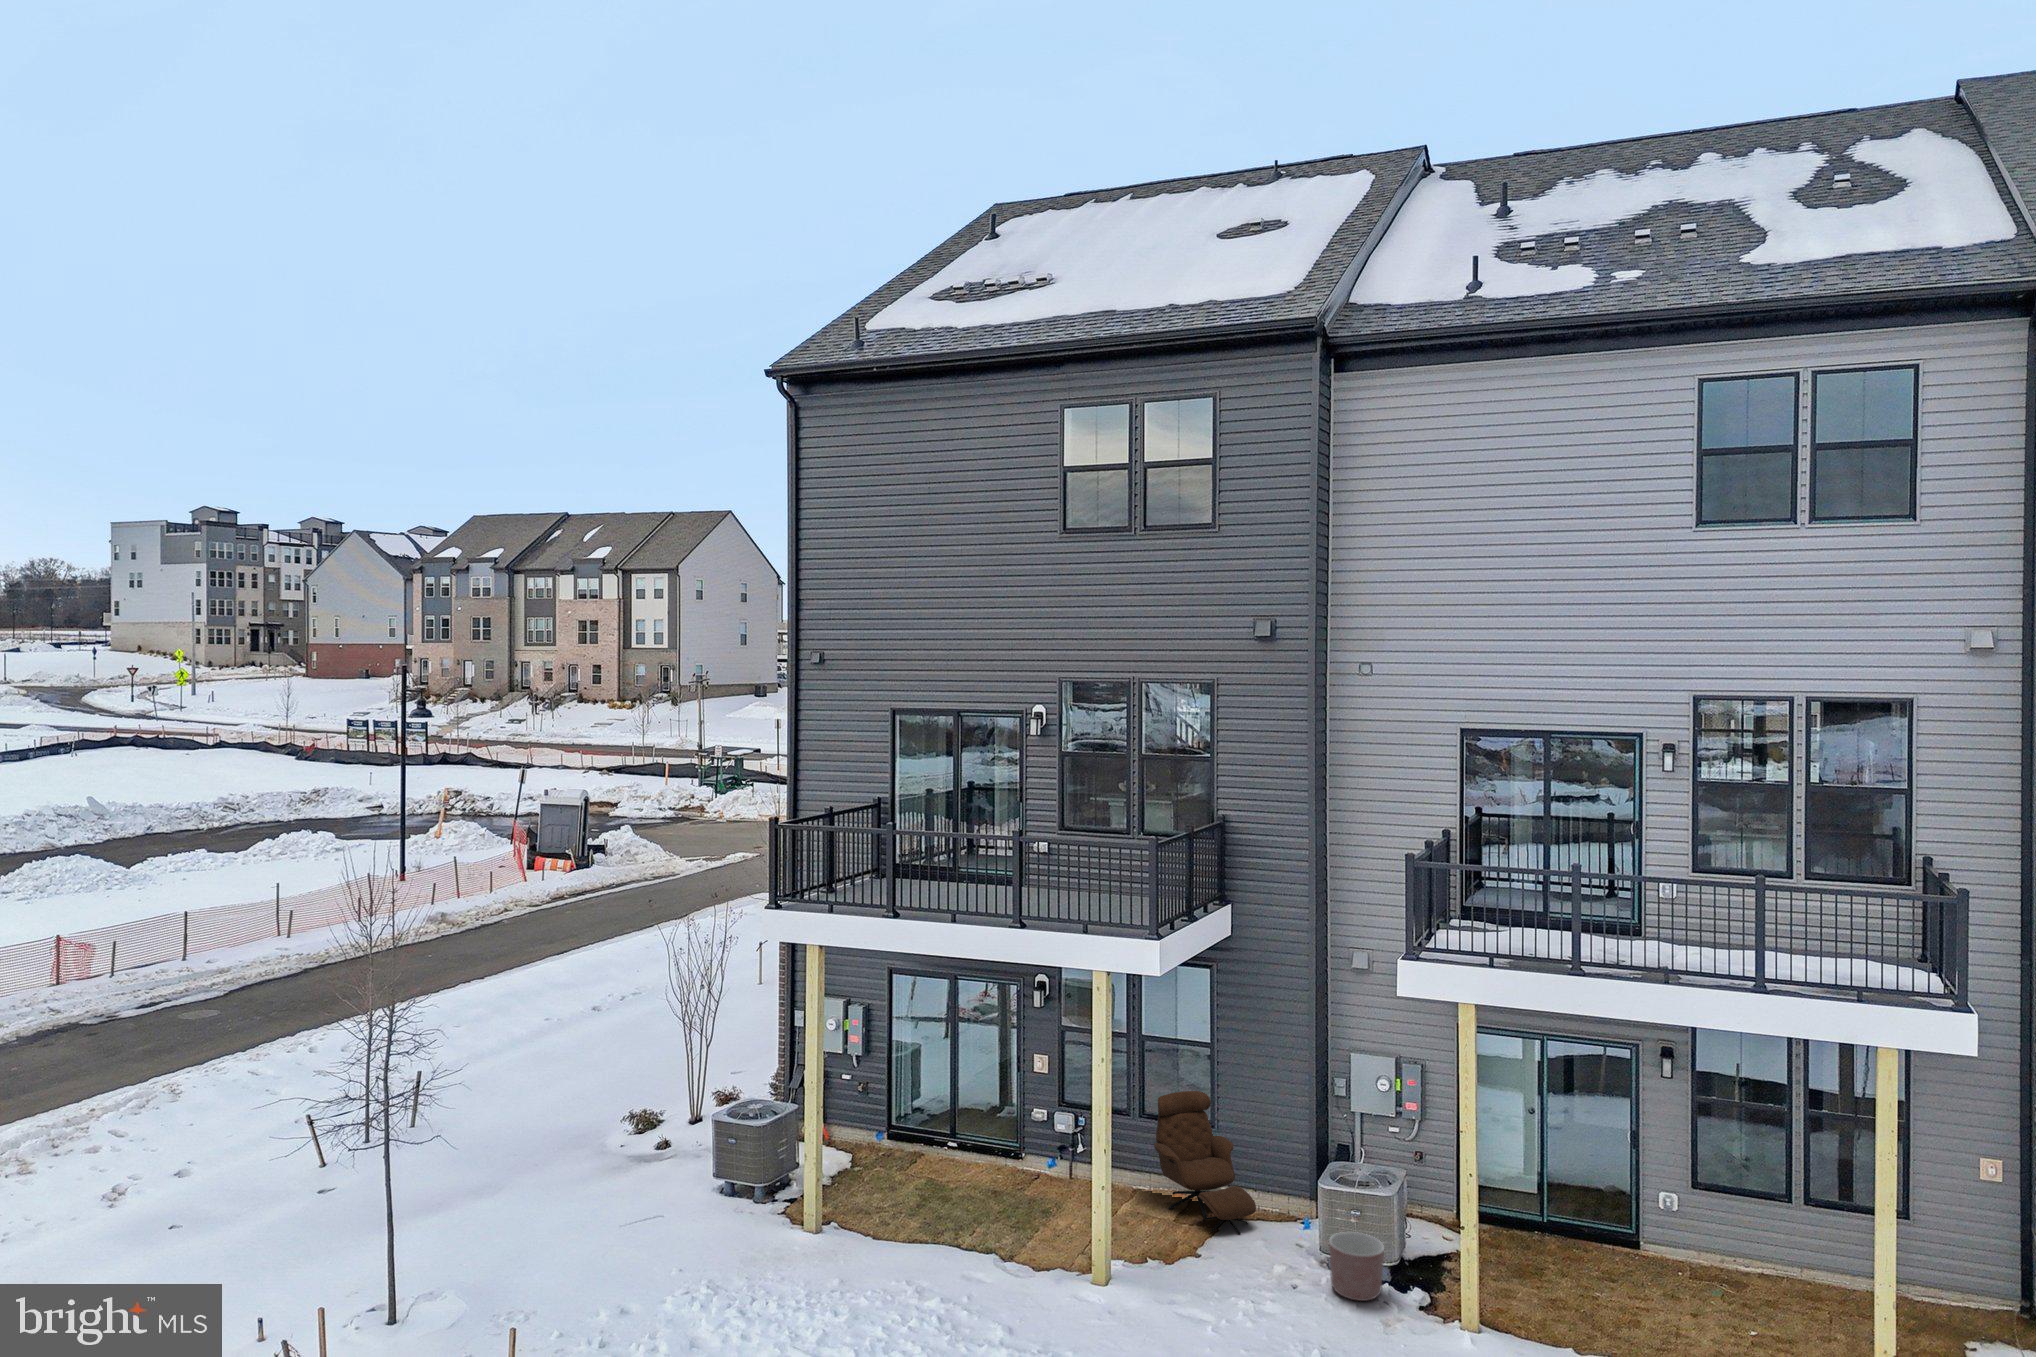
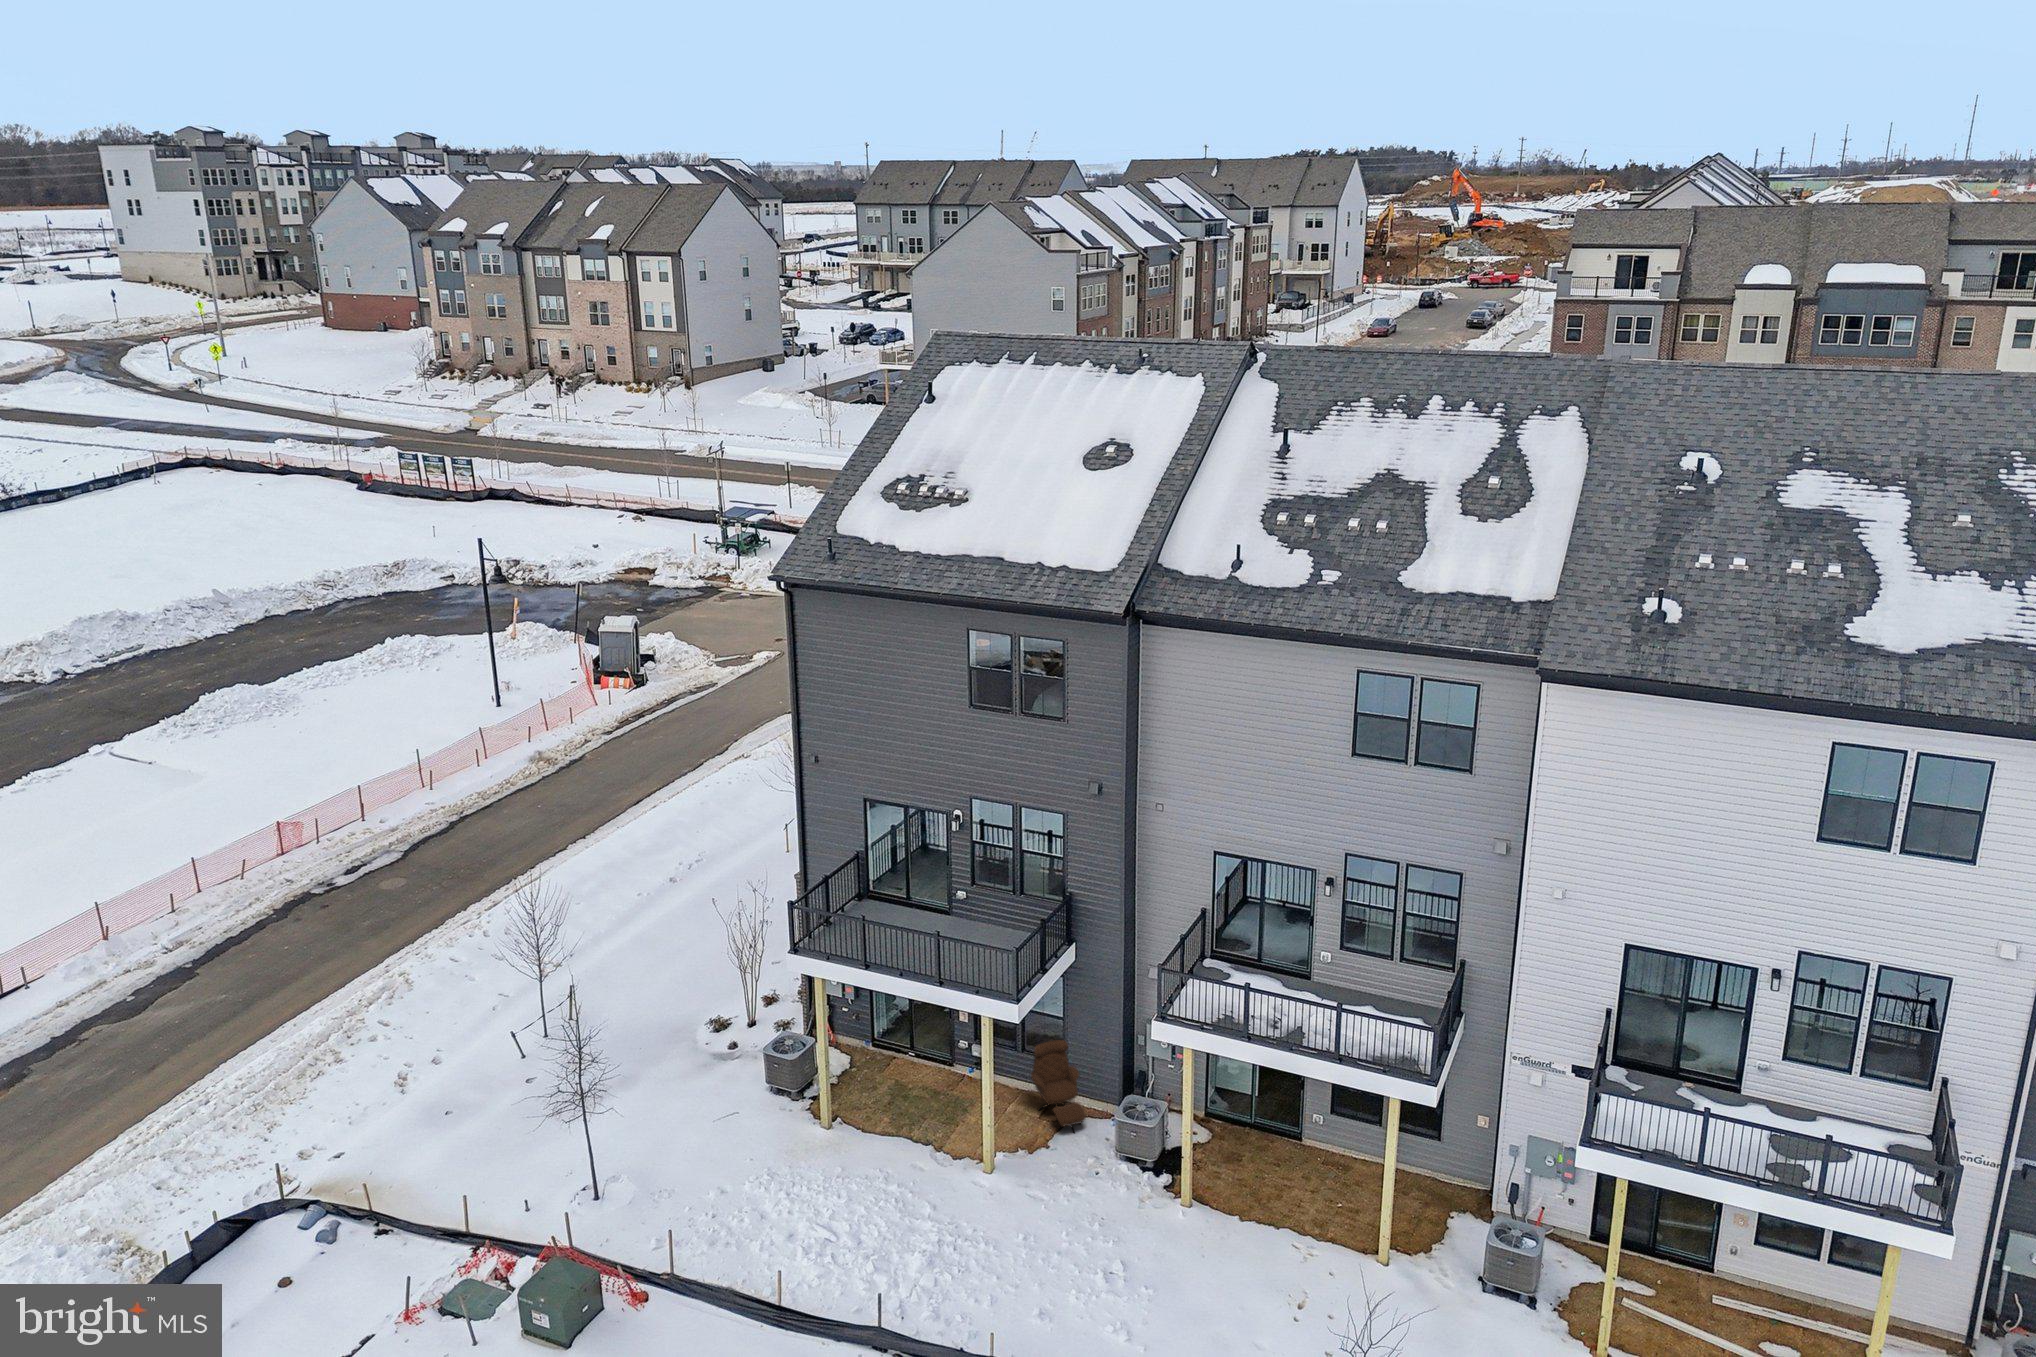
planter: present [1329,1232,1384,1301] -> none [1115,1149,1145,1189]

